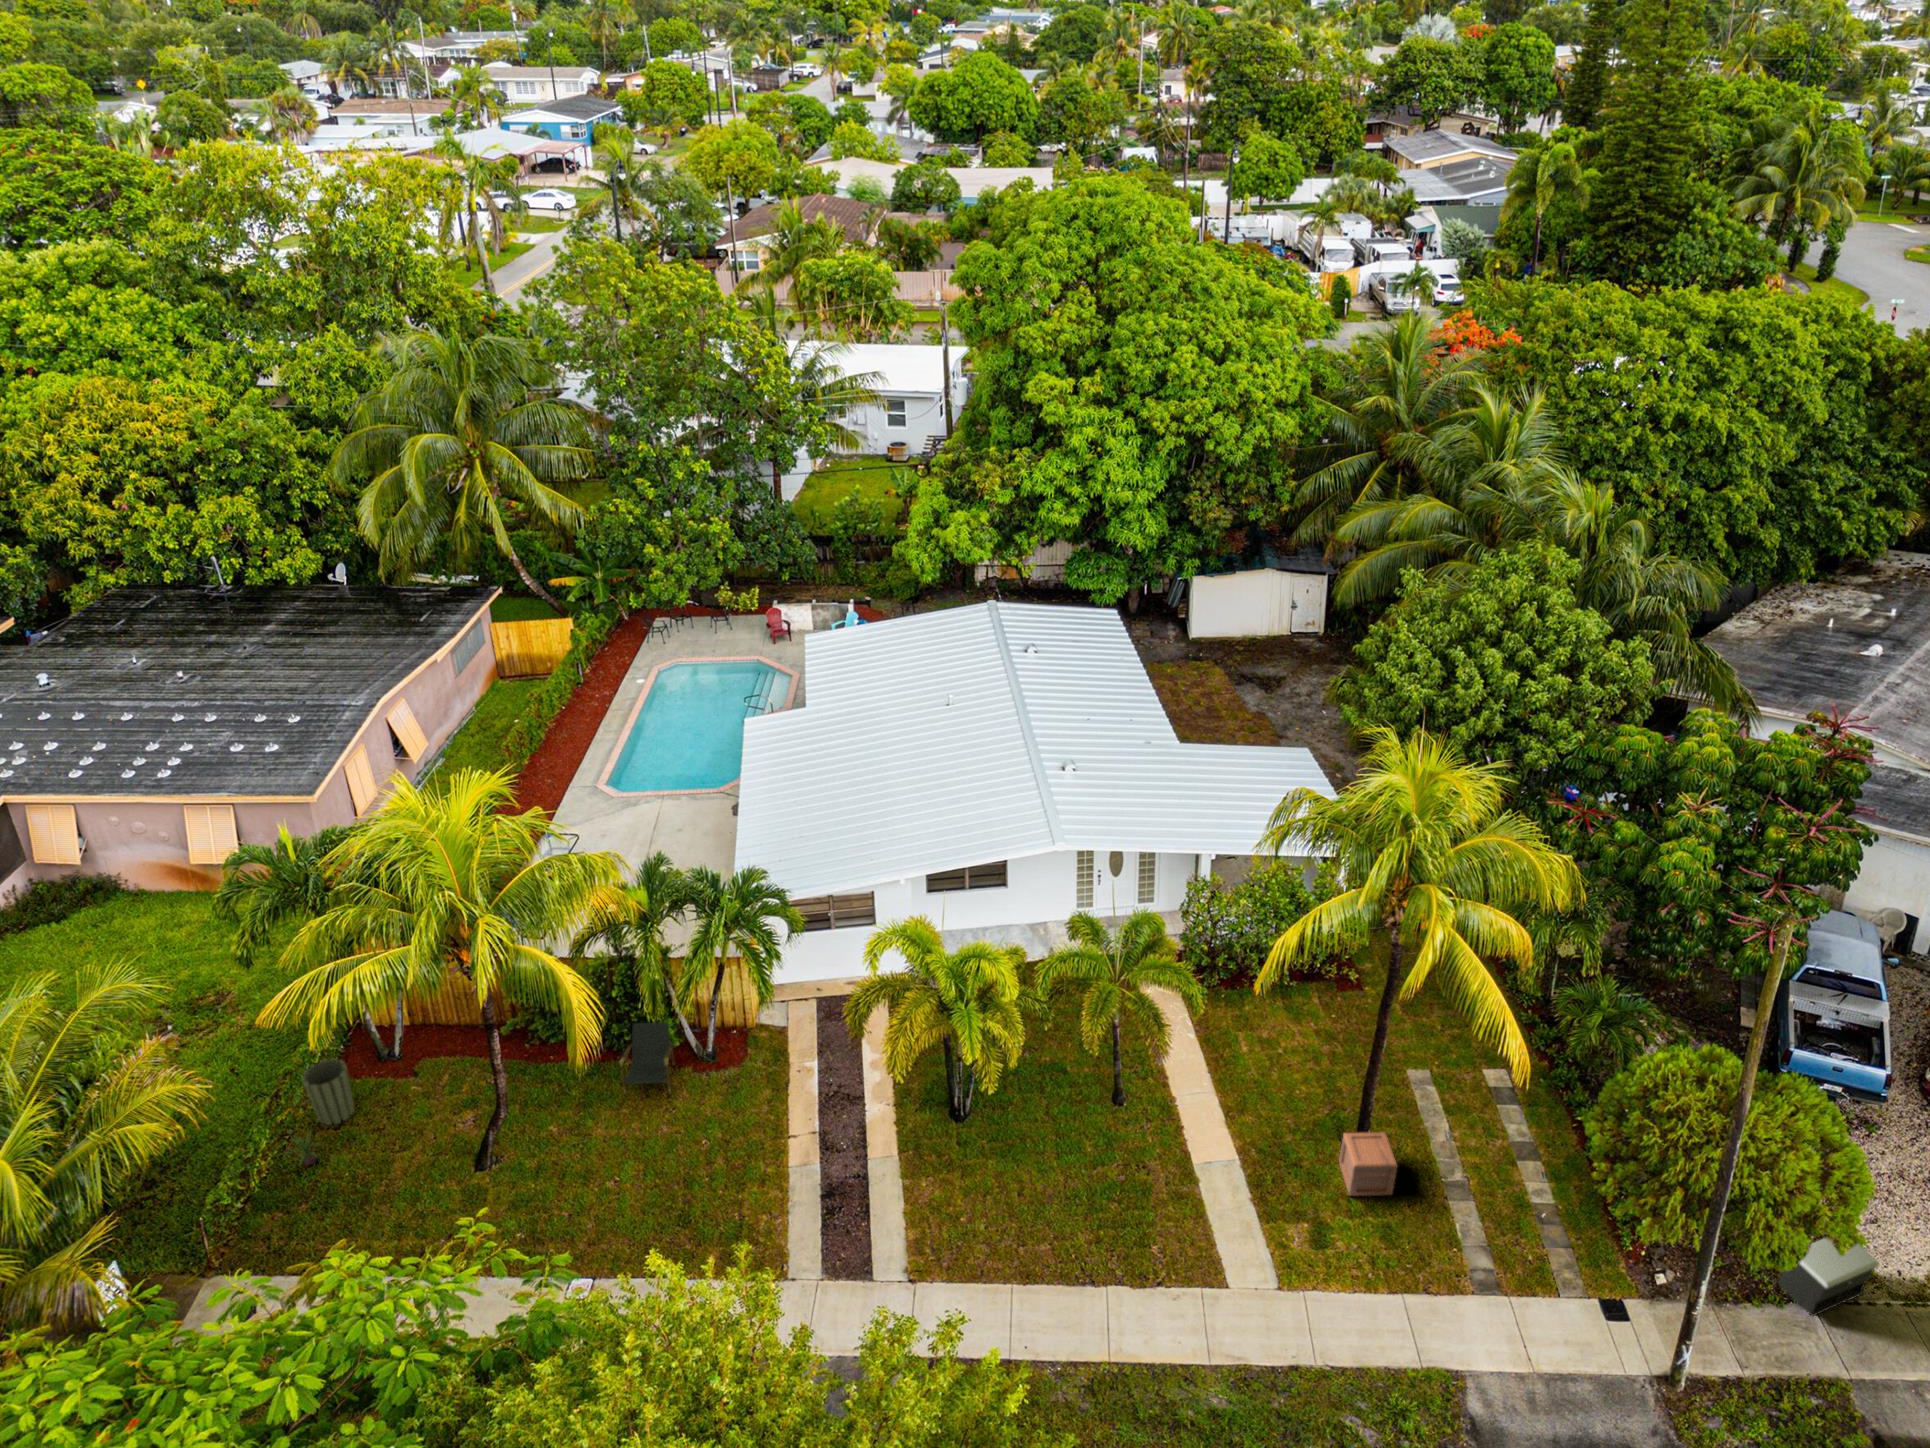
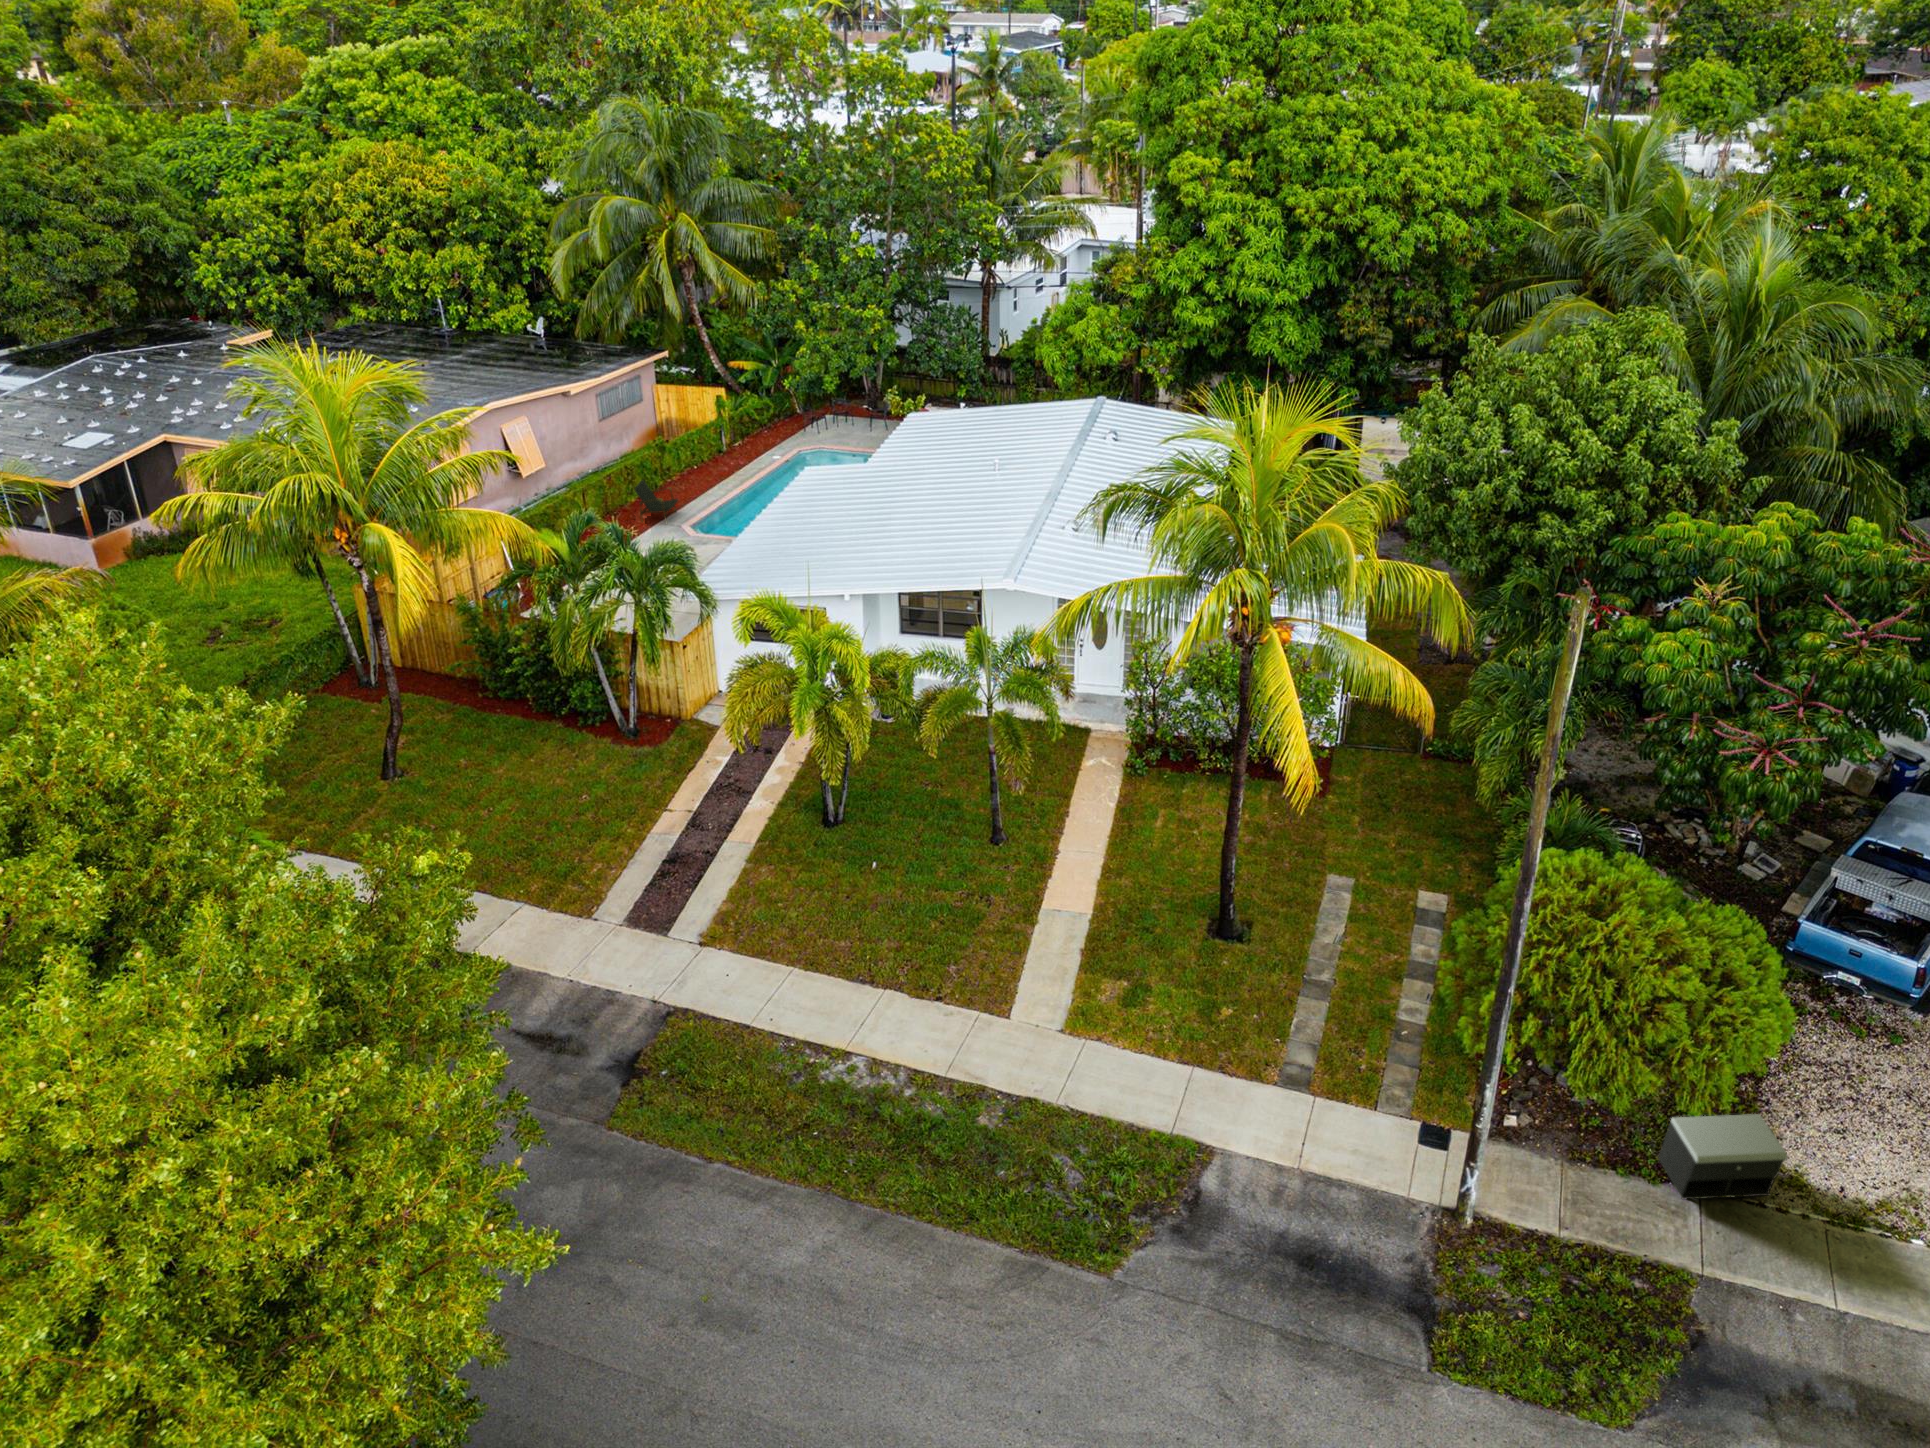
lounge chair: present [620,1023,674,1092] -> present [634,480,678,521]
trash can: present [302,1058,354,1125] -> none [319,674,367,731]
wooden crate: present [1339,1132,1397,1196] -> none [1193,901,1252,976]
decorative plant: present [294,1133,318,1165] -> none [289,724,326,755]

